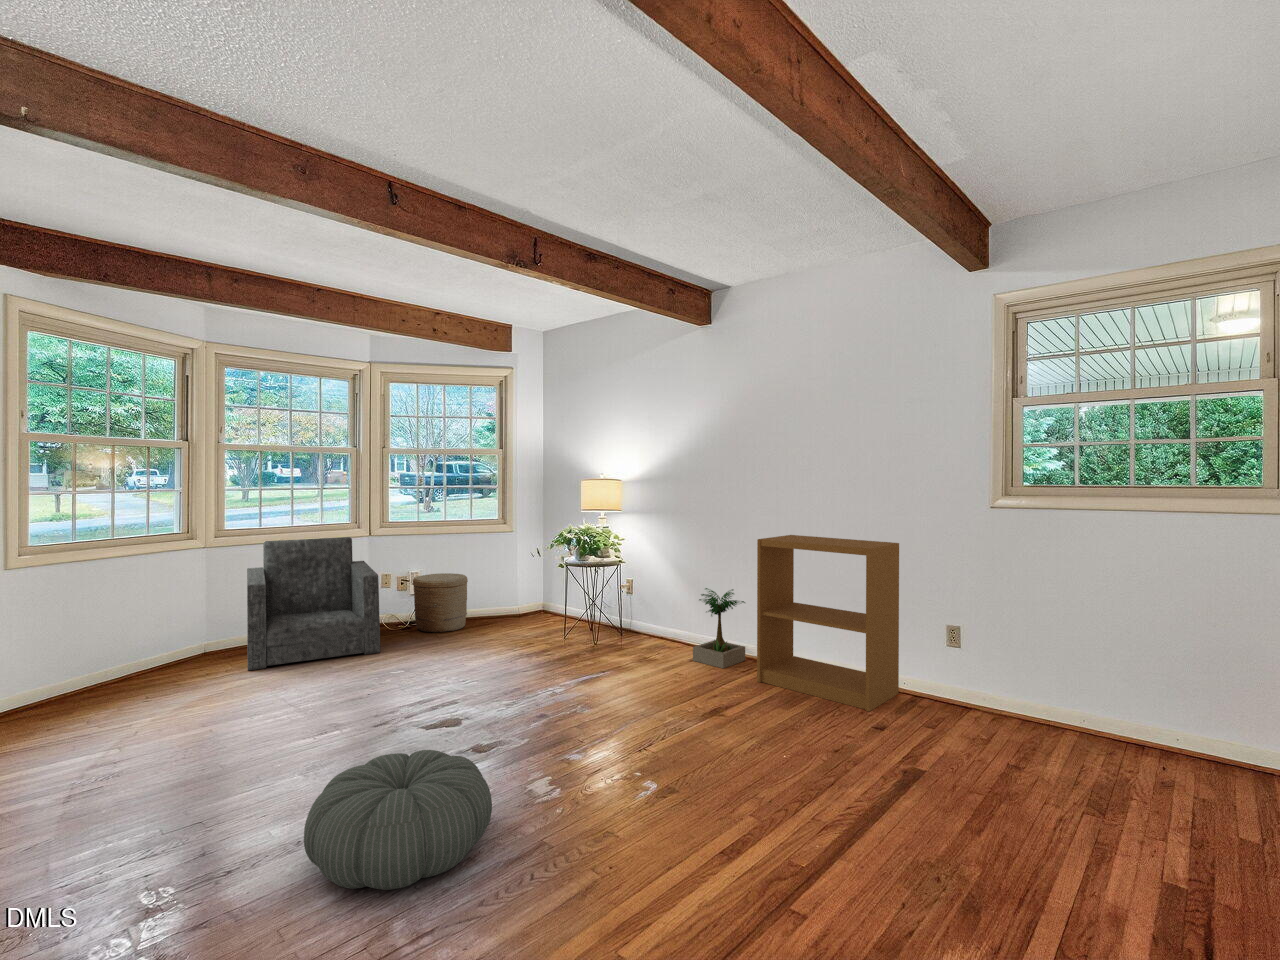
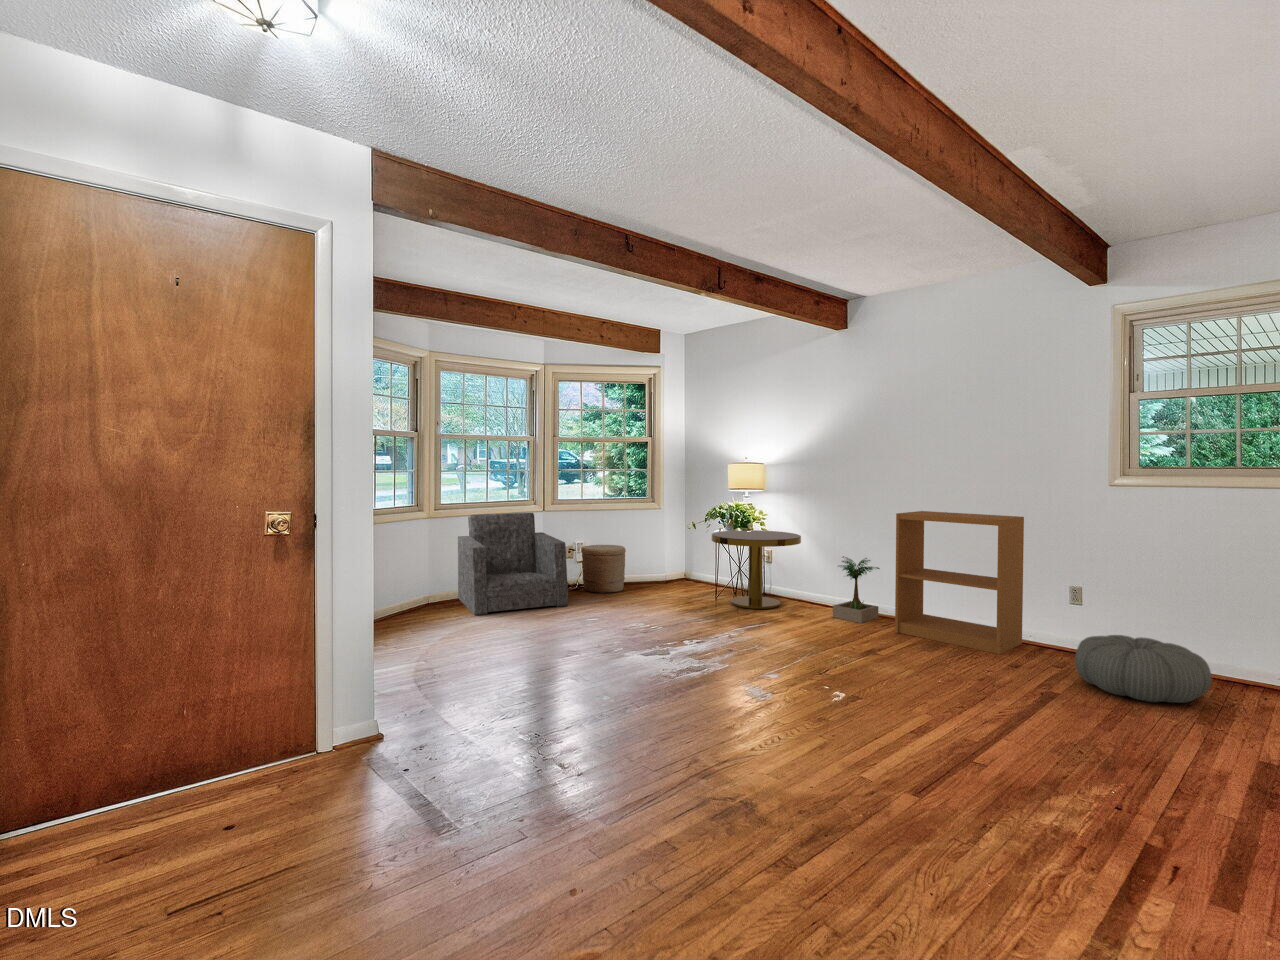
side table: none [559,556,662,651] -> present [711,530,801,609]
pouf: present [304,750,492,890] -> present [1075,635,1212,703]

